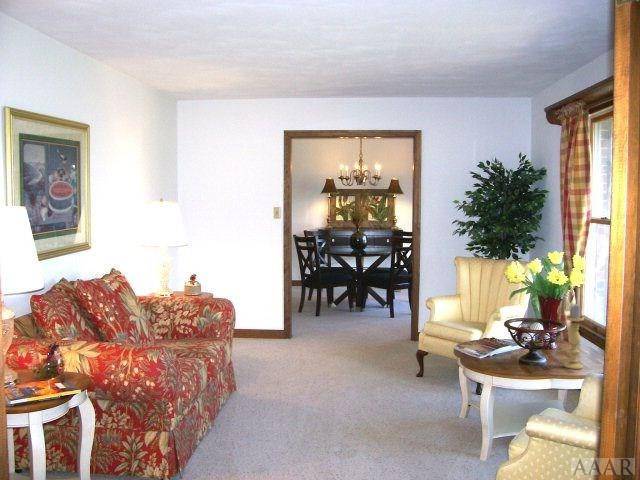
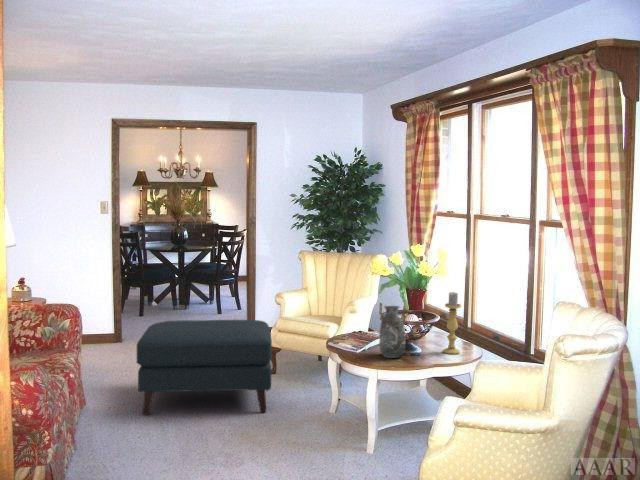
decorative vase: none [491,315,518,367] -> present [379,306,405,358]
ottoman: none [276,320,406,412] -> present [136,320,272,415]

